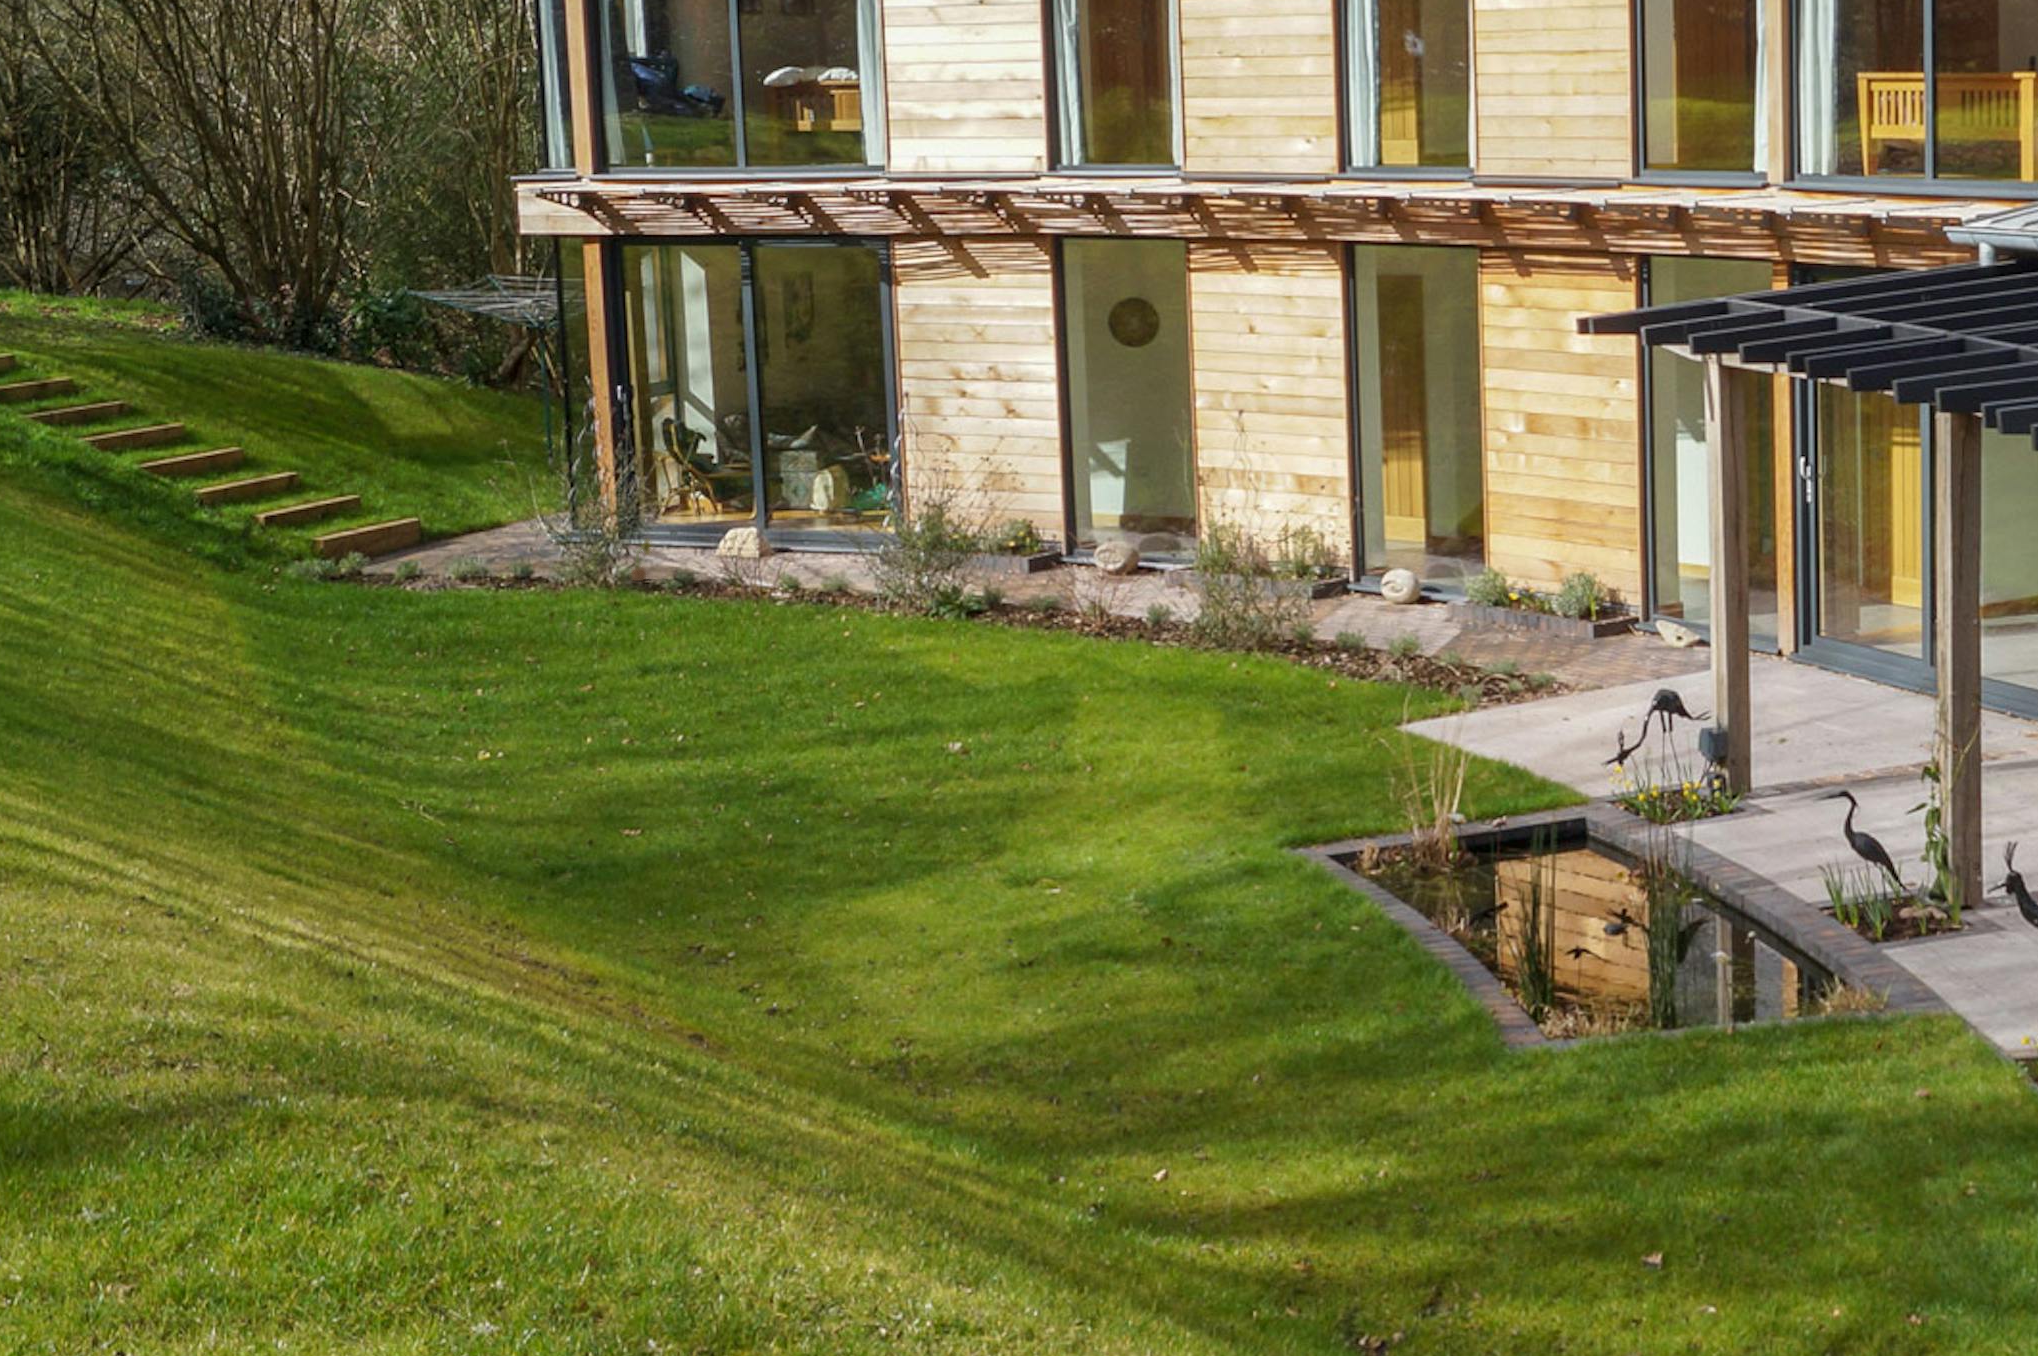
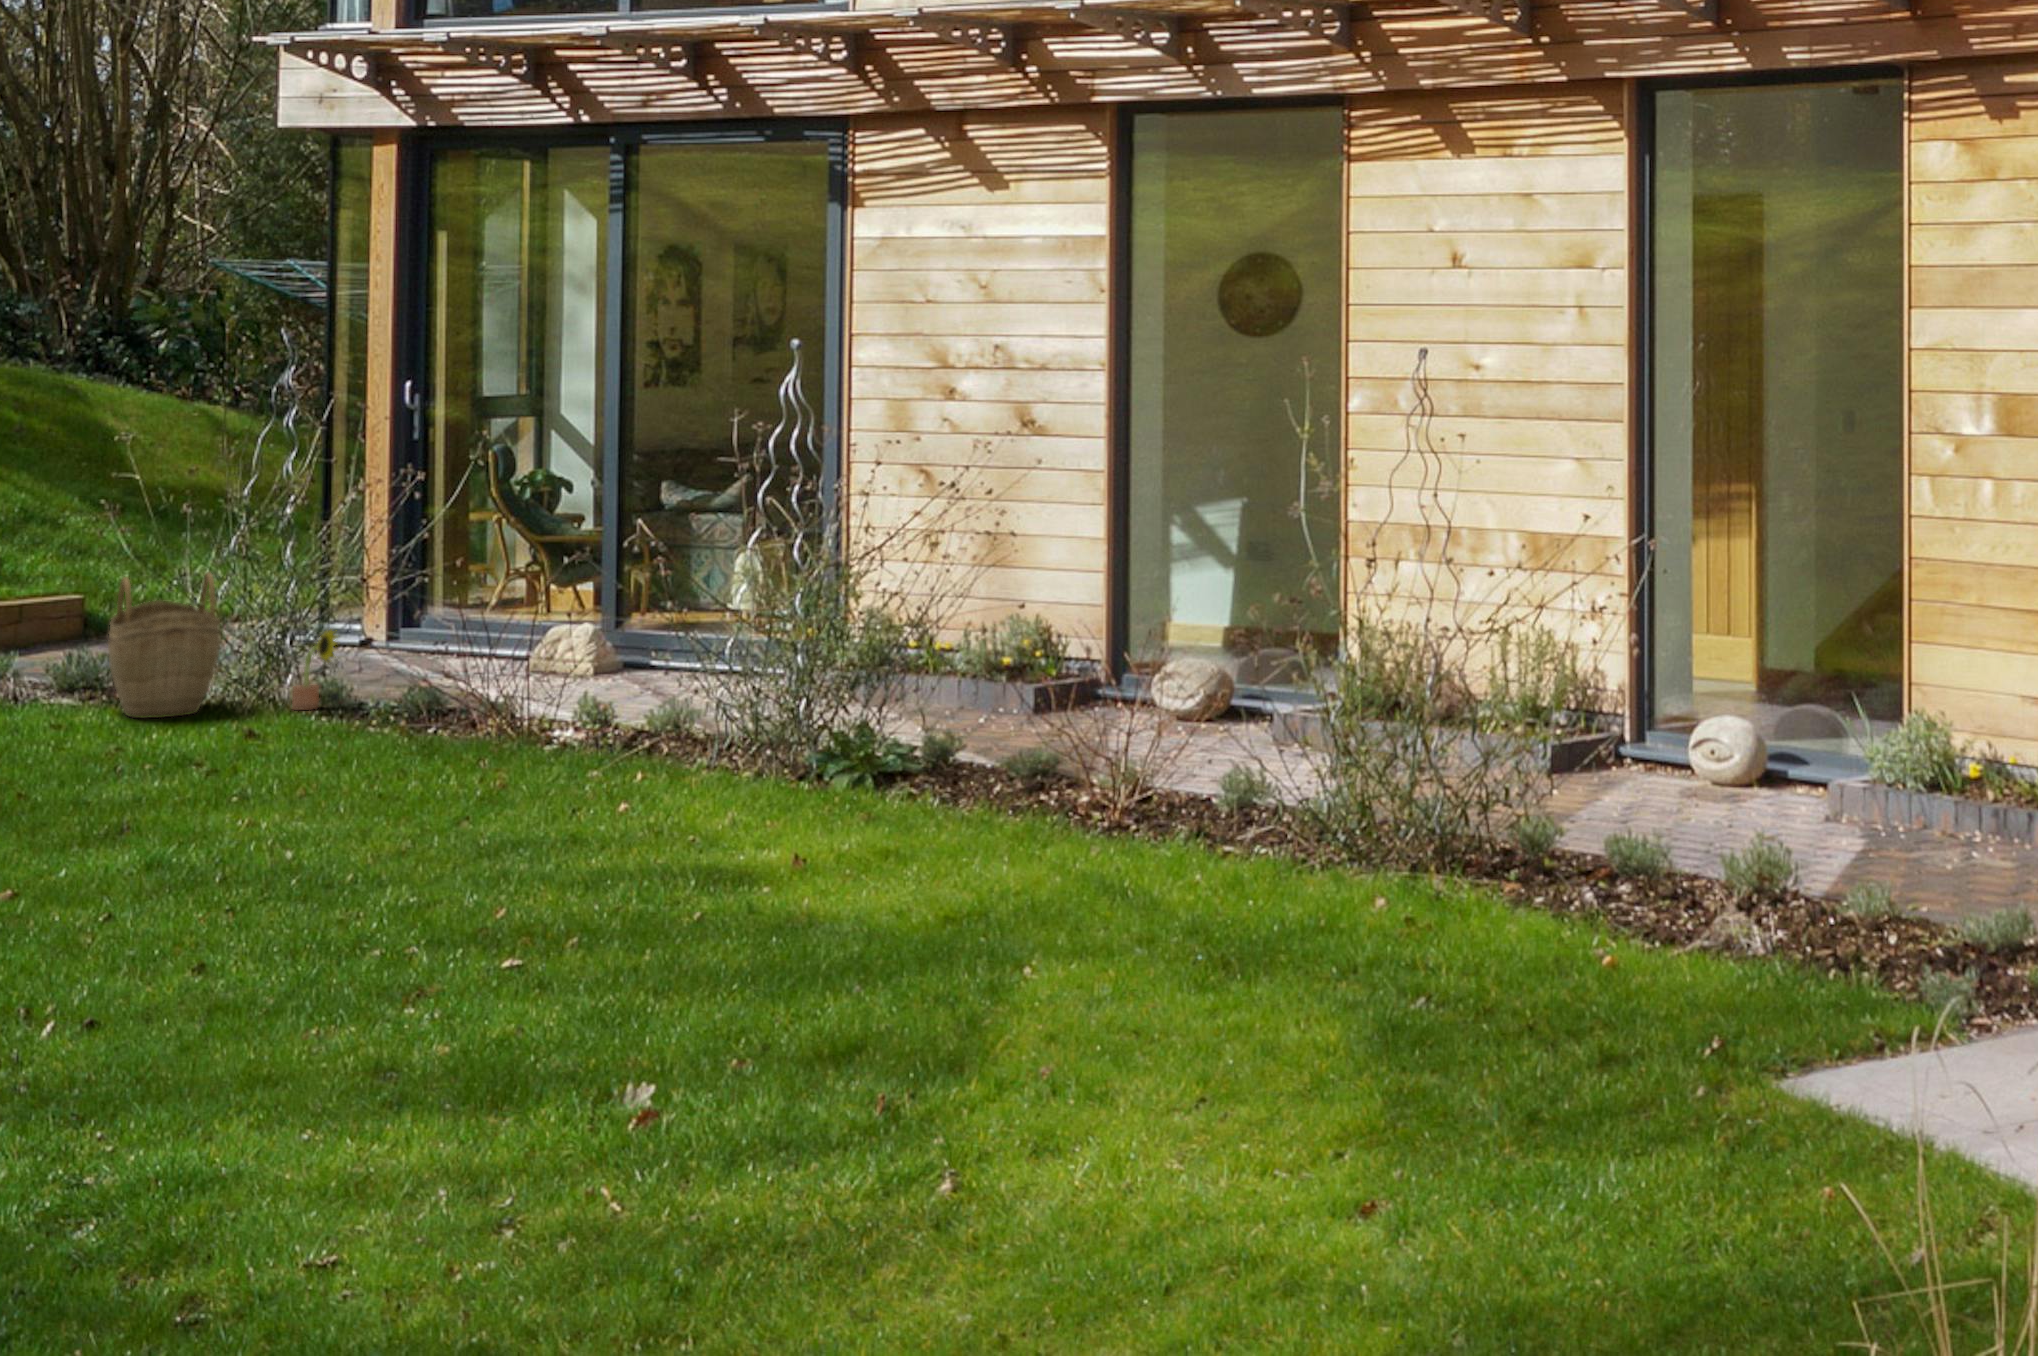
woven basket: none [528,510,591,588] -> present [108,573,221,718]

